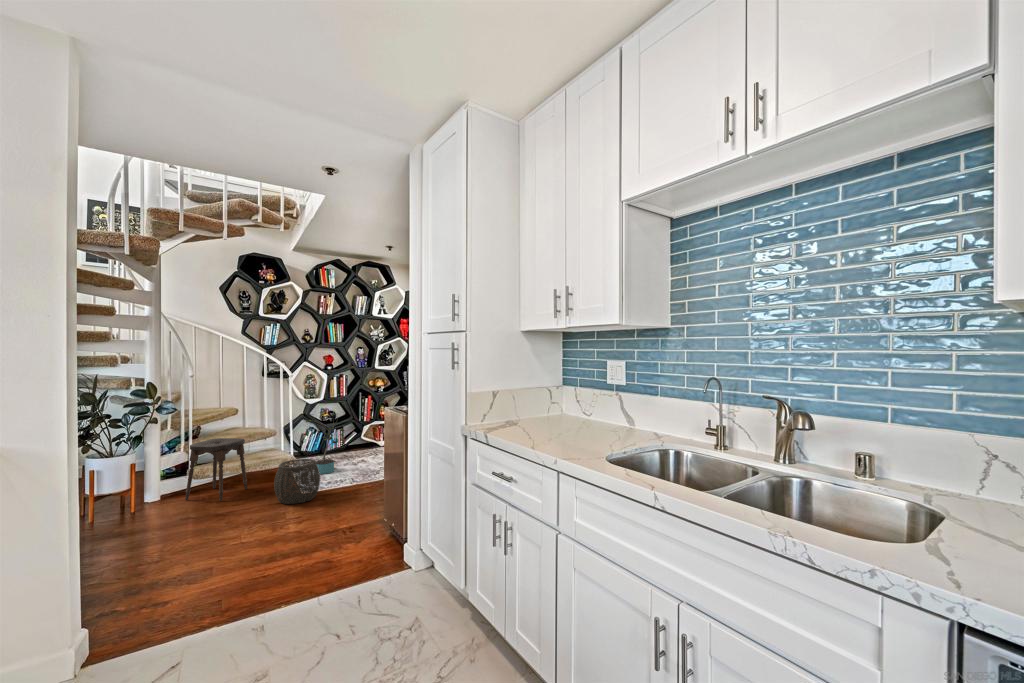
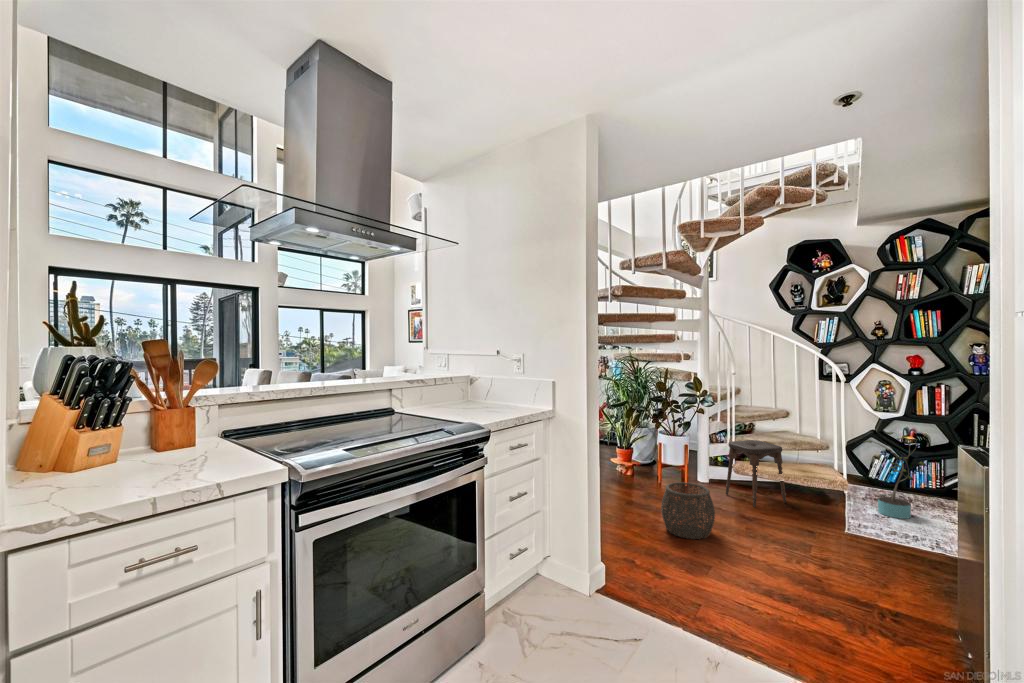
woven basket: present [274,459,320,504] -> present [661,482,715,539]

